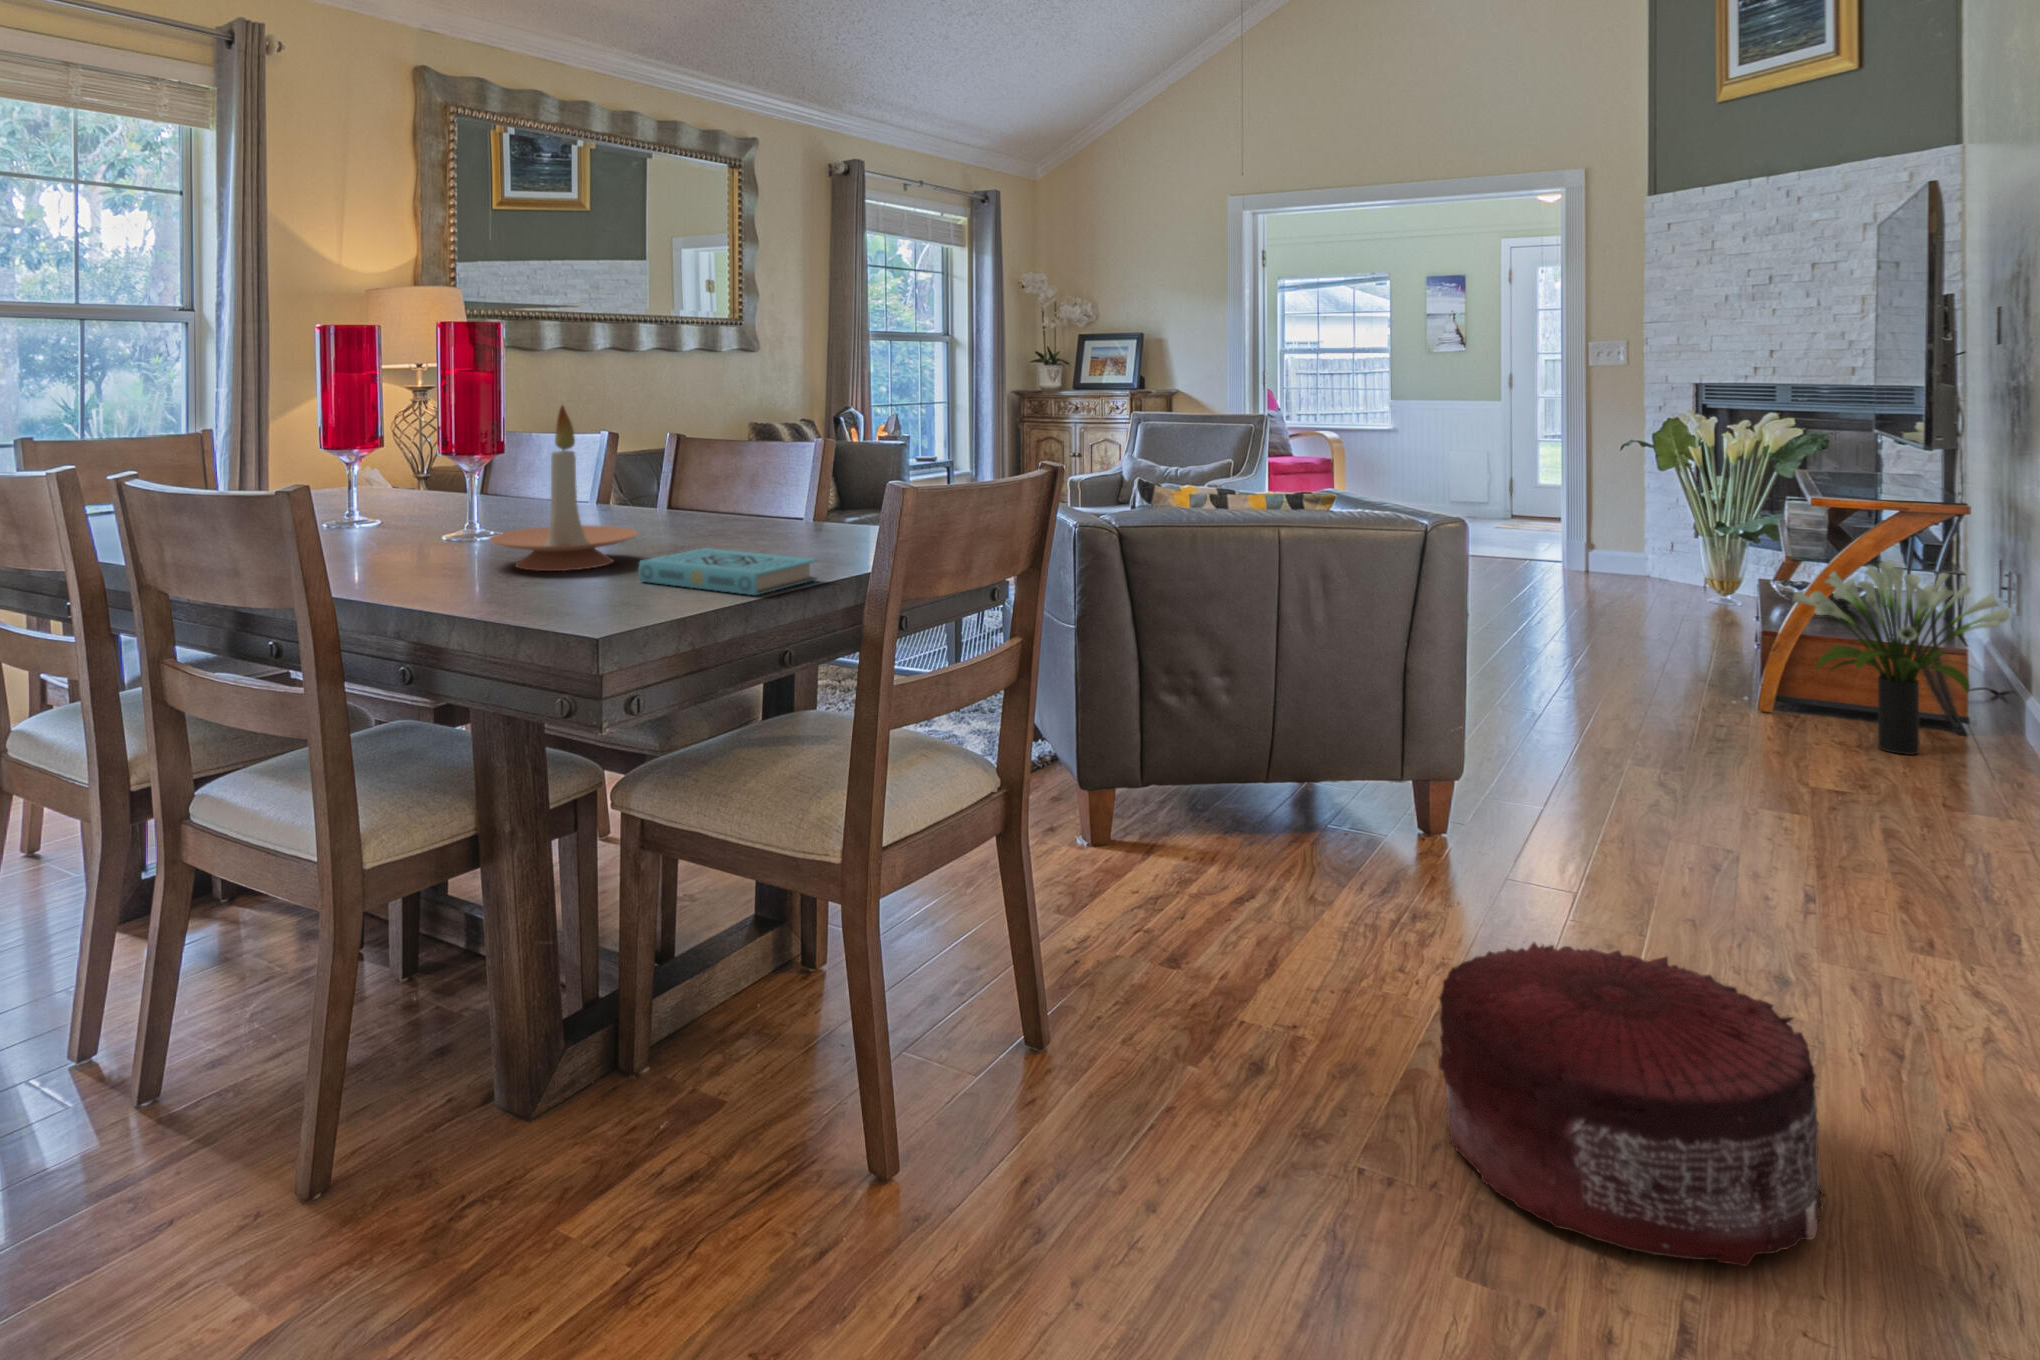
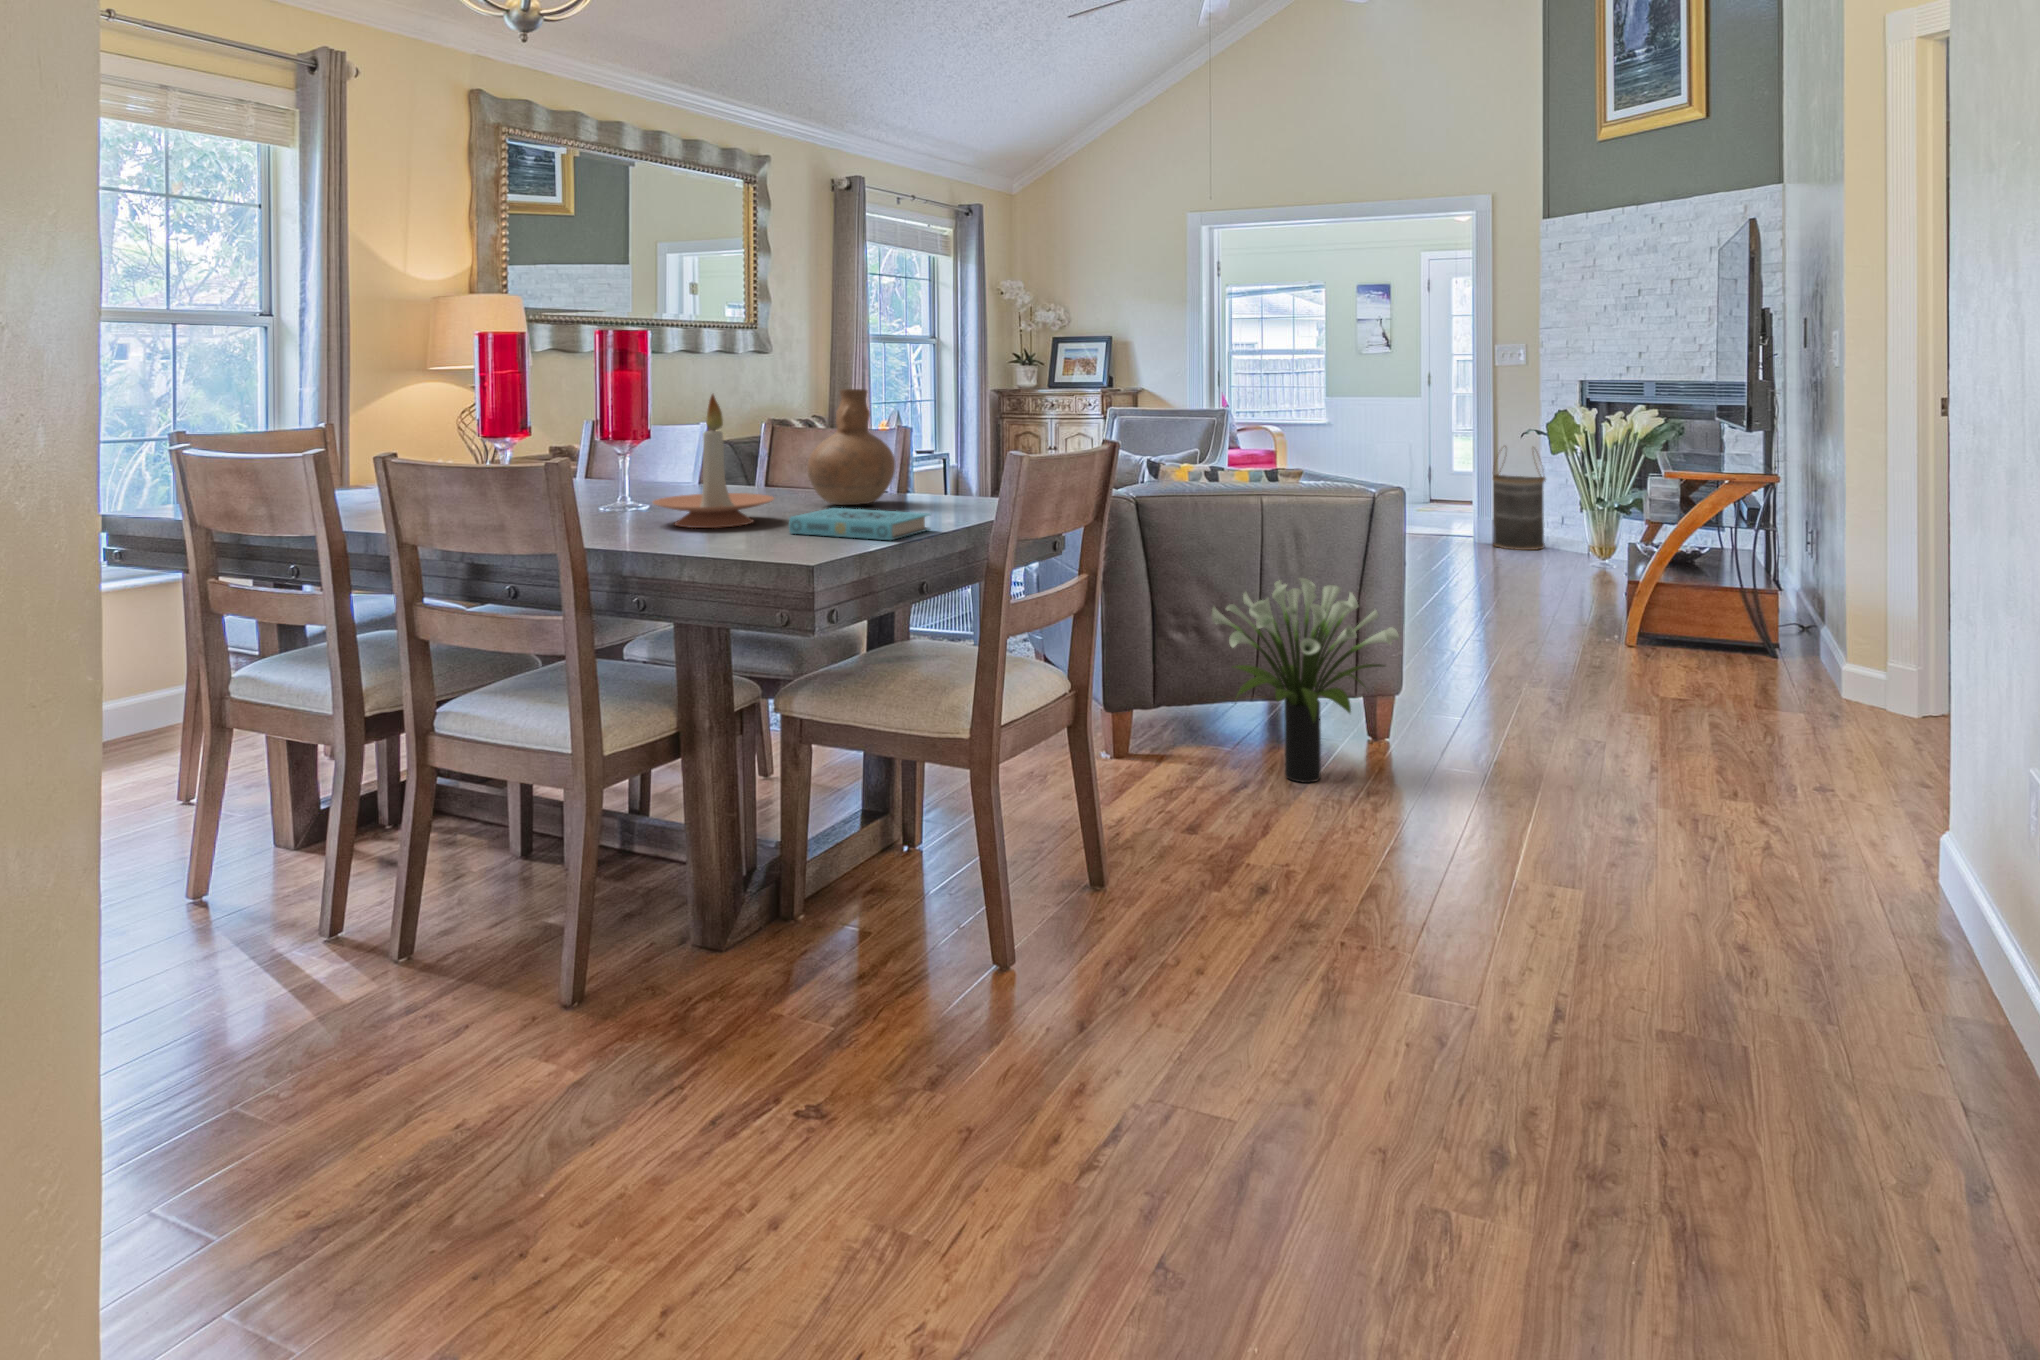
vase: none [696,399,803,541] -> present [807,389,895,505]
basket: none [1588,461,1655,584] -> present [1493,471,1546,550]
potted plant: present [1792,561,2010,755] -> present [1211,578,1399,783]
pouf: present [1439,942,1824,1266] -> none [1398,791,1664,990]

